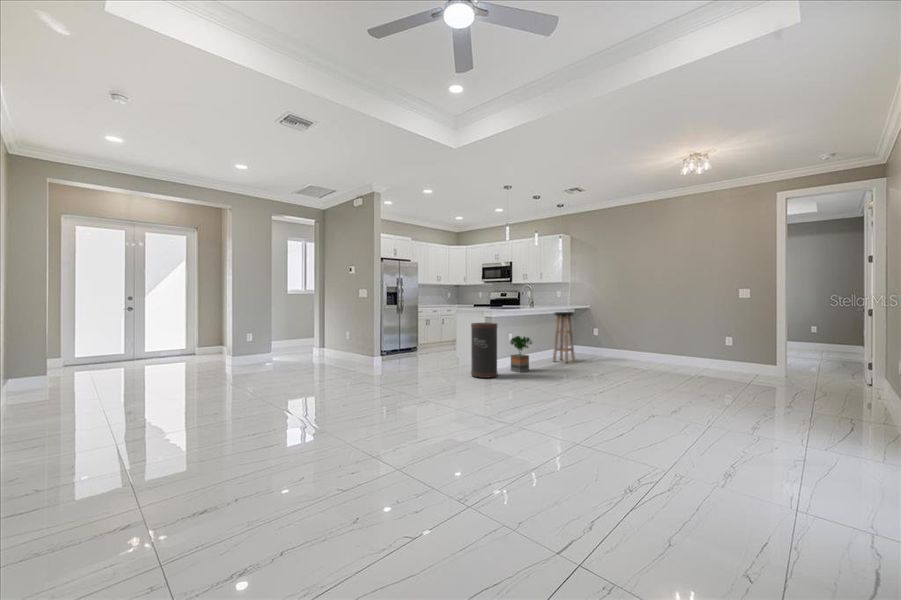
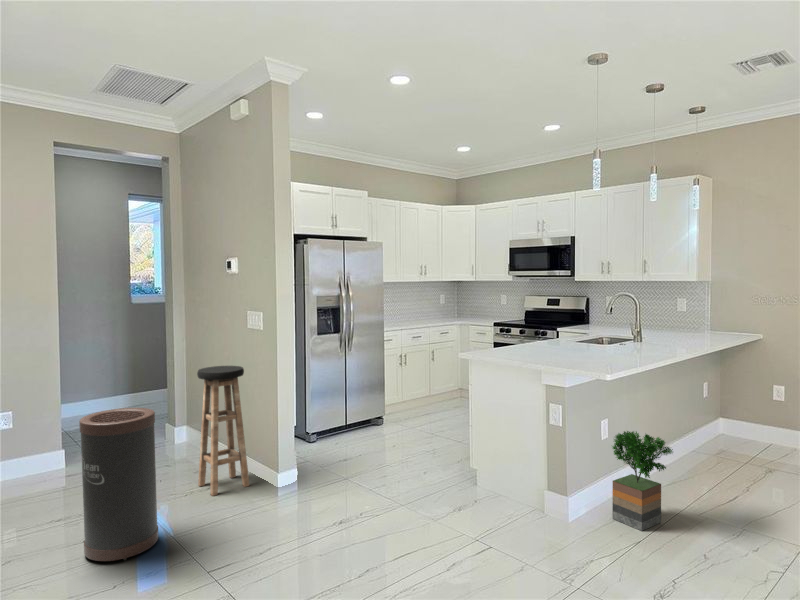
bar stool: present [553,312,575,363] -> present [197,366,249,496]
trash can: present [471,323,497,378] -> present [79,408,158,561]

